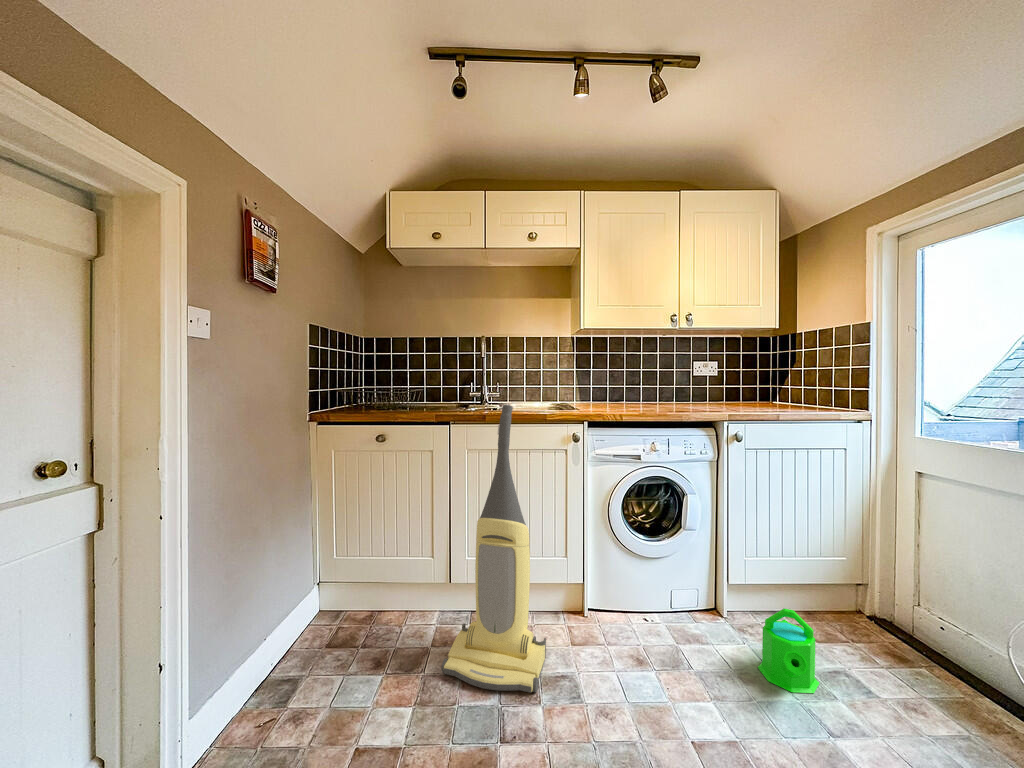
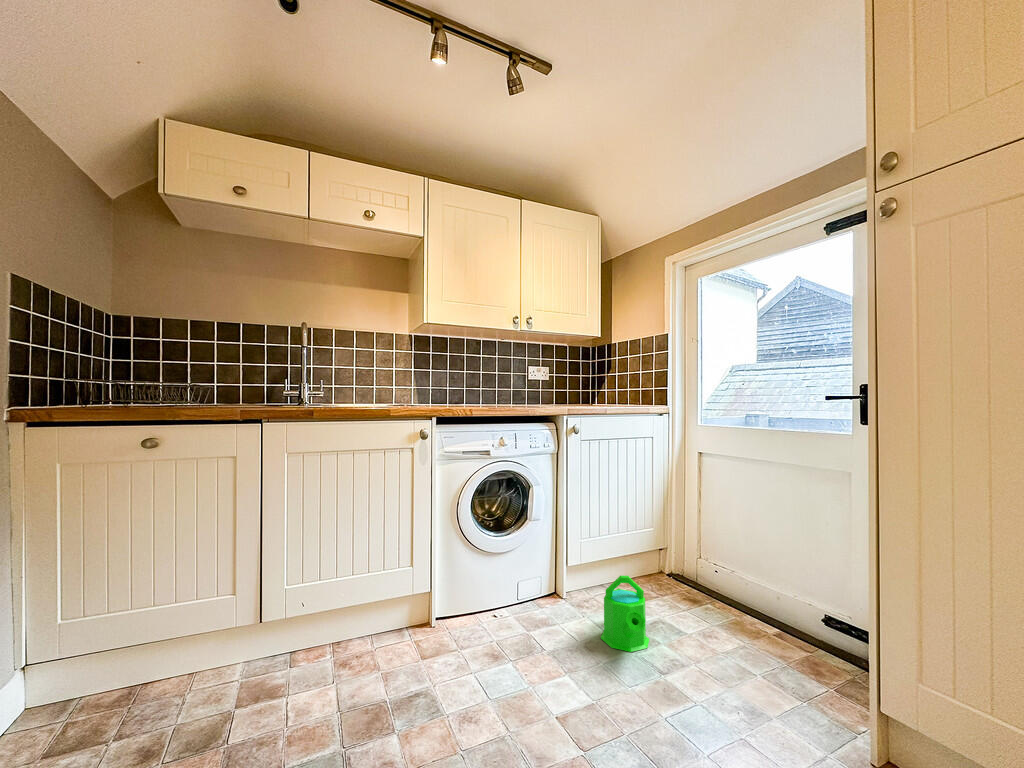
vacuum cleaner: present [442,405,546,693] -> none [255,387,394,737]

